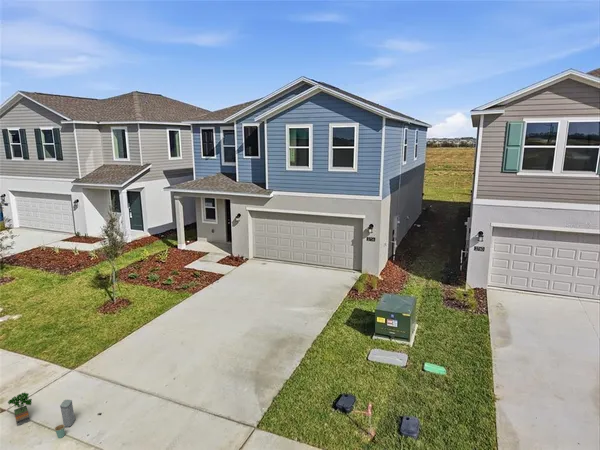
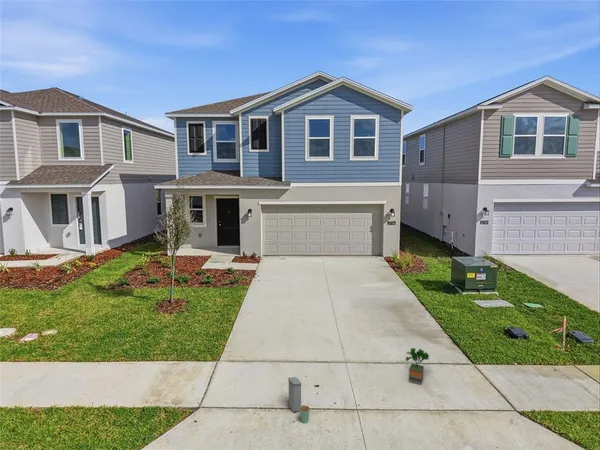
potted tree: present [8,393,32,426] -> present [406,348,429,385]

